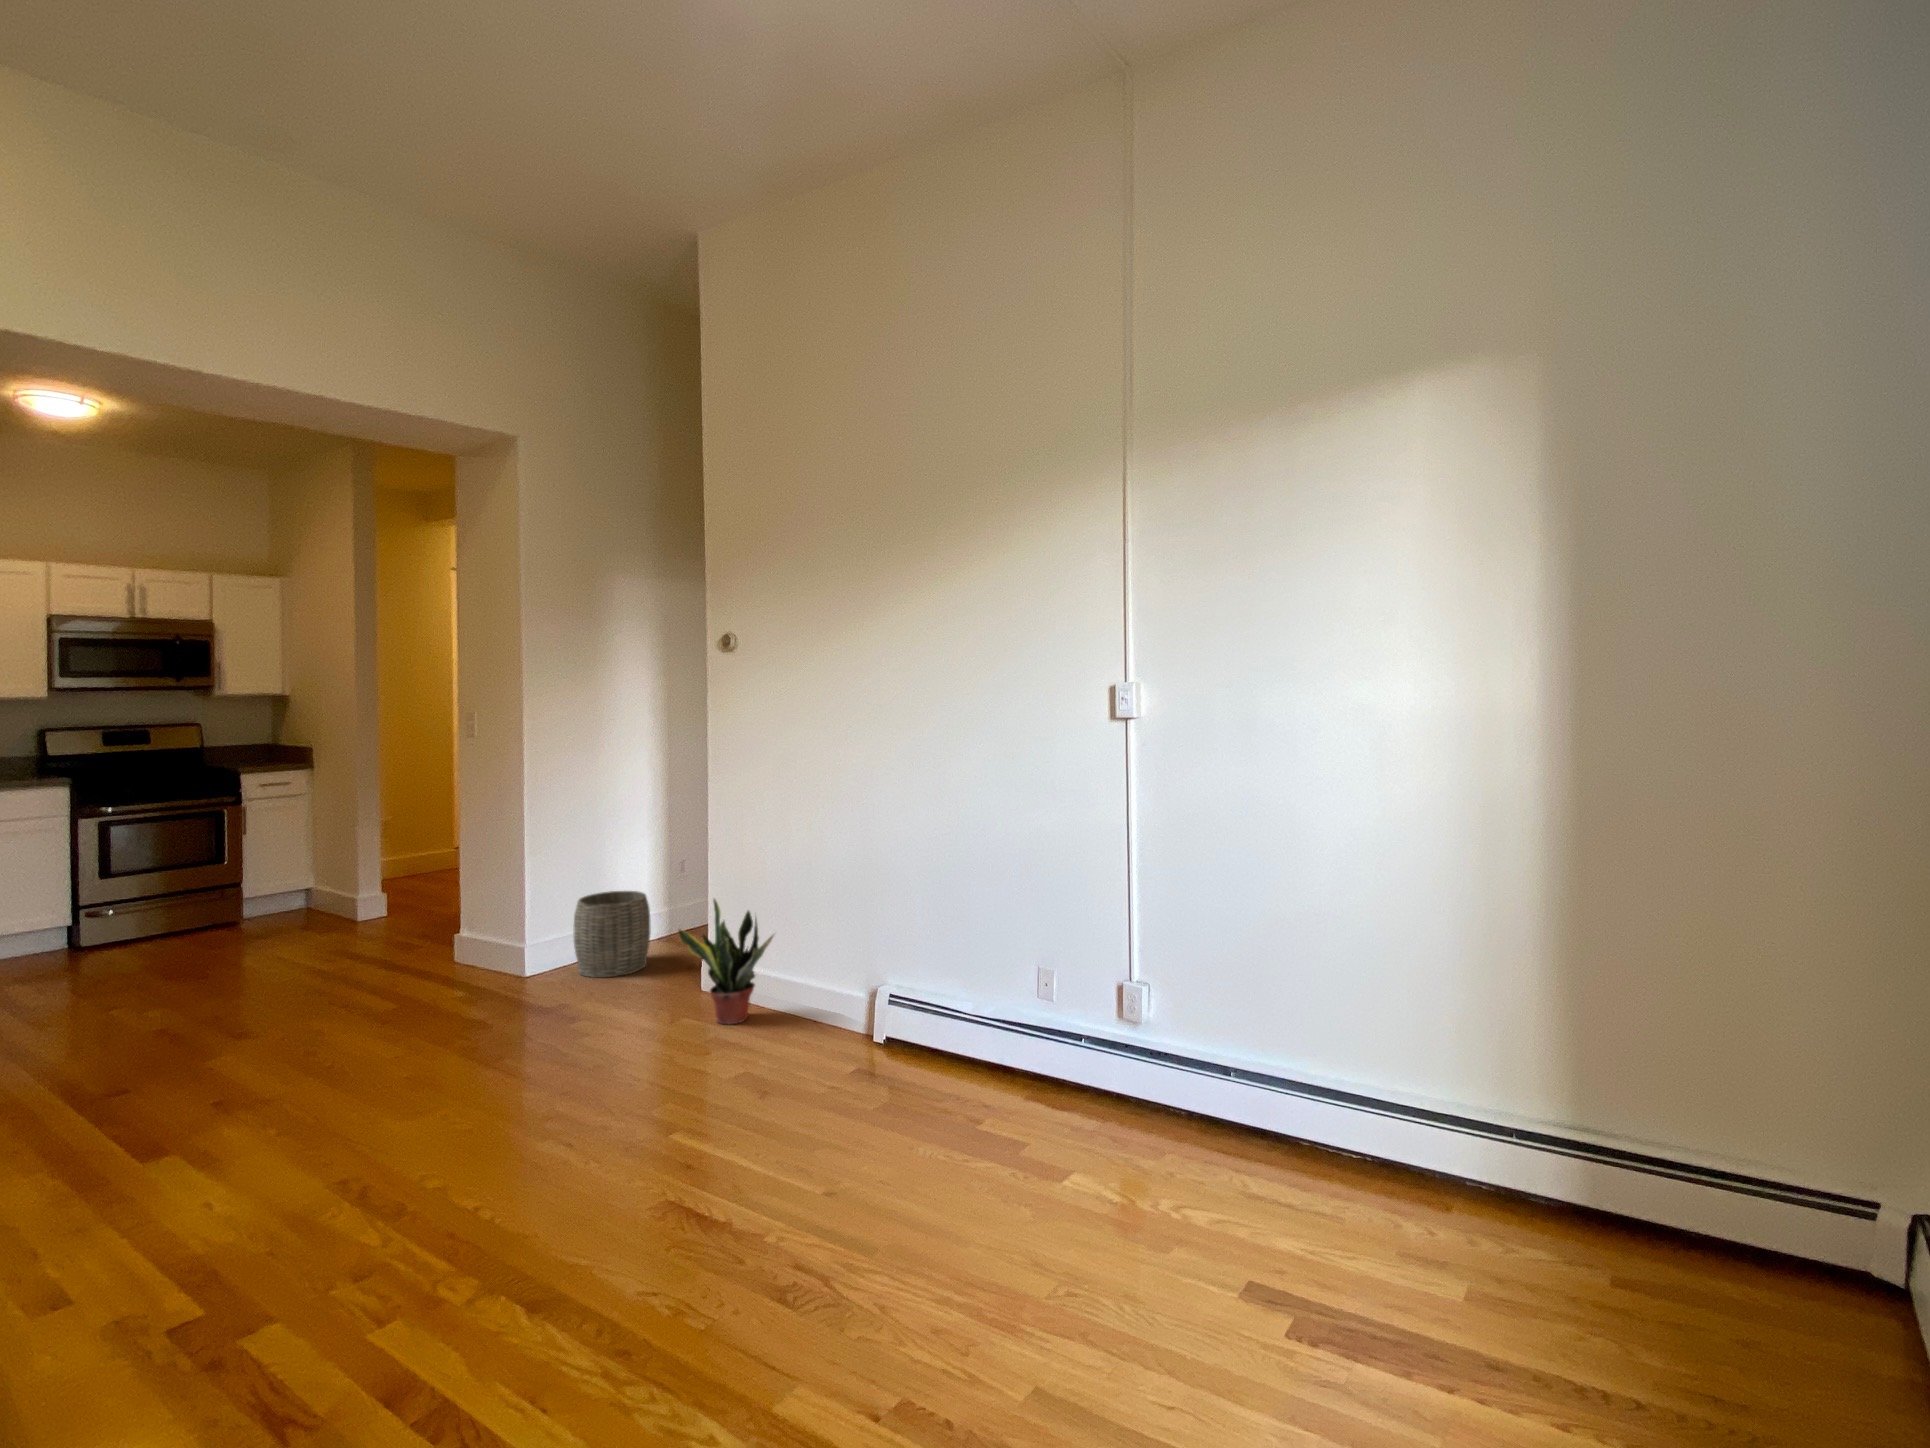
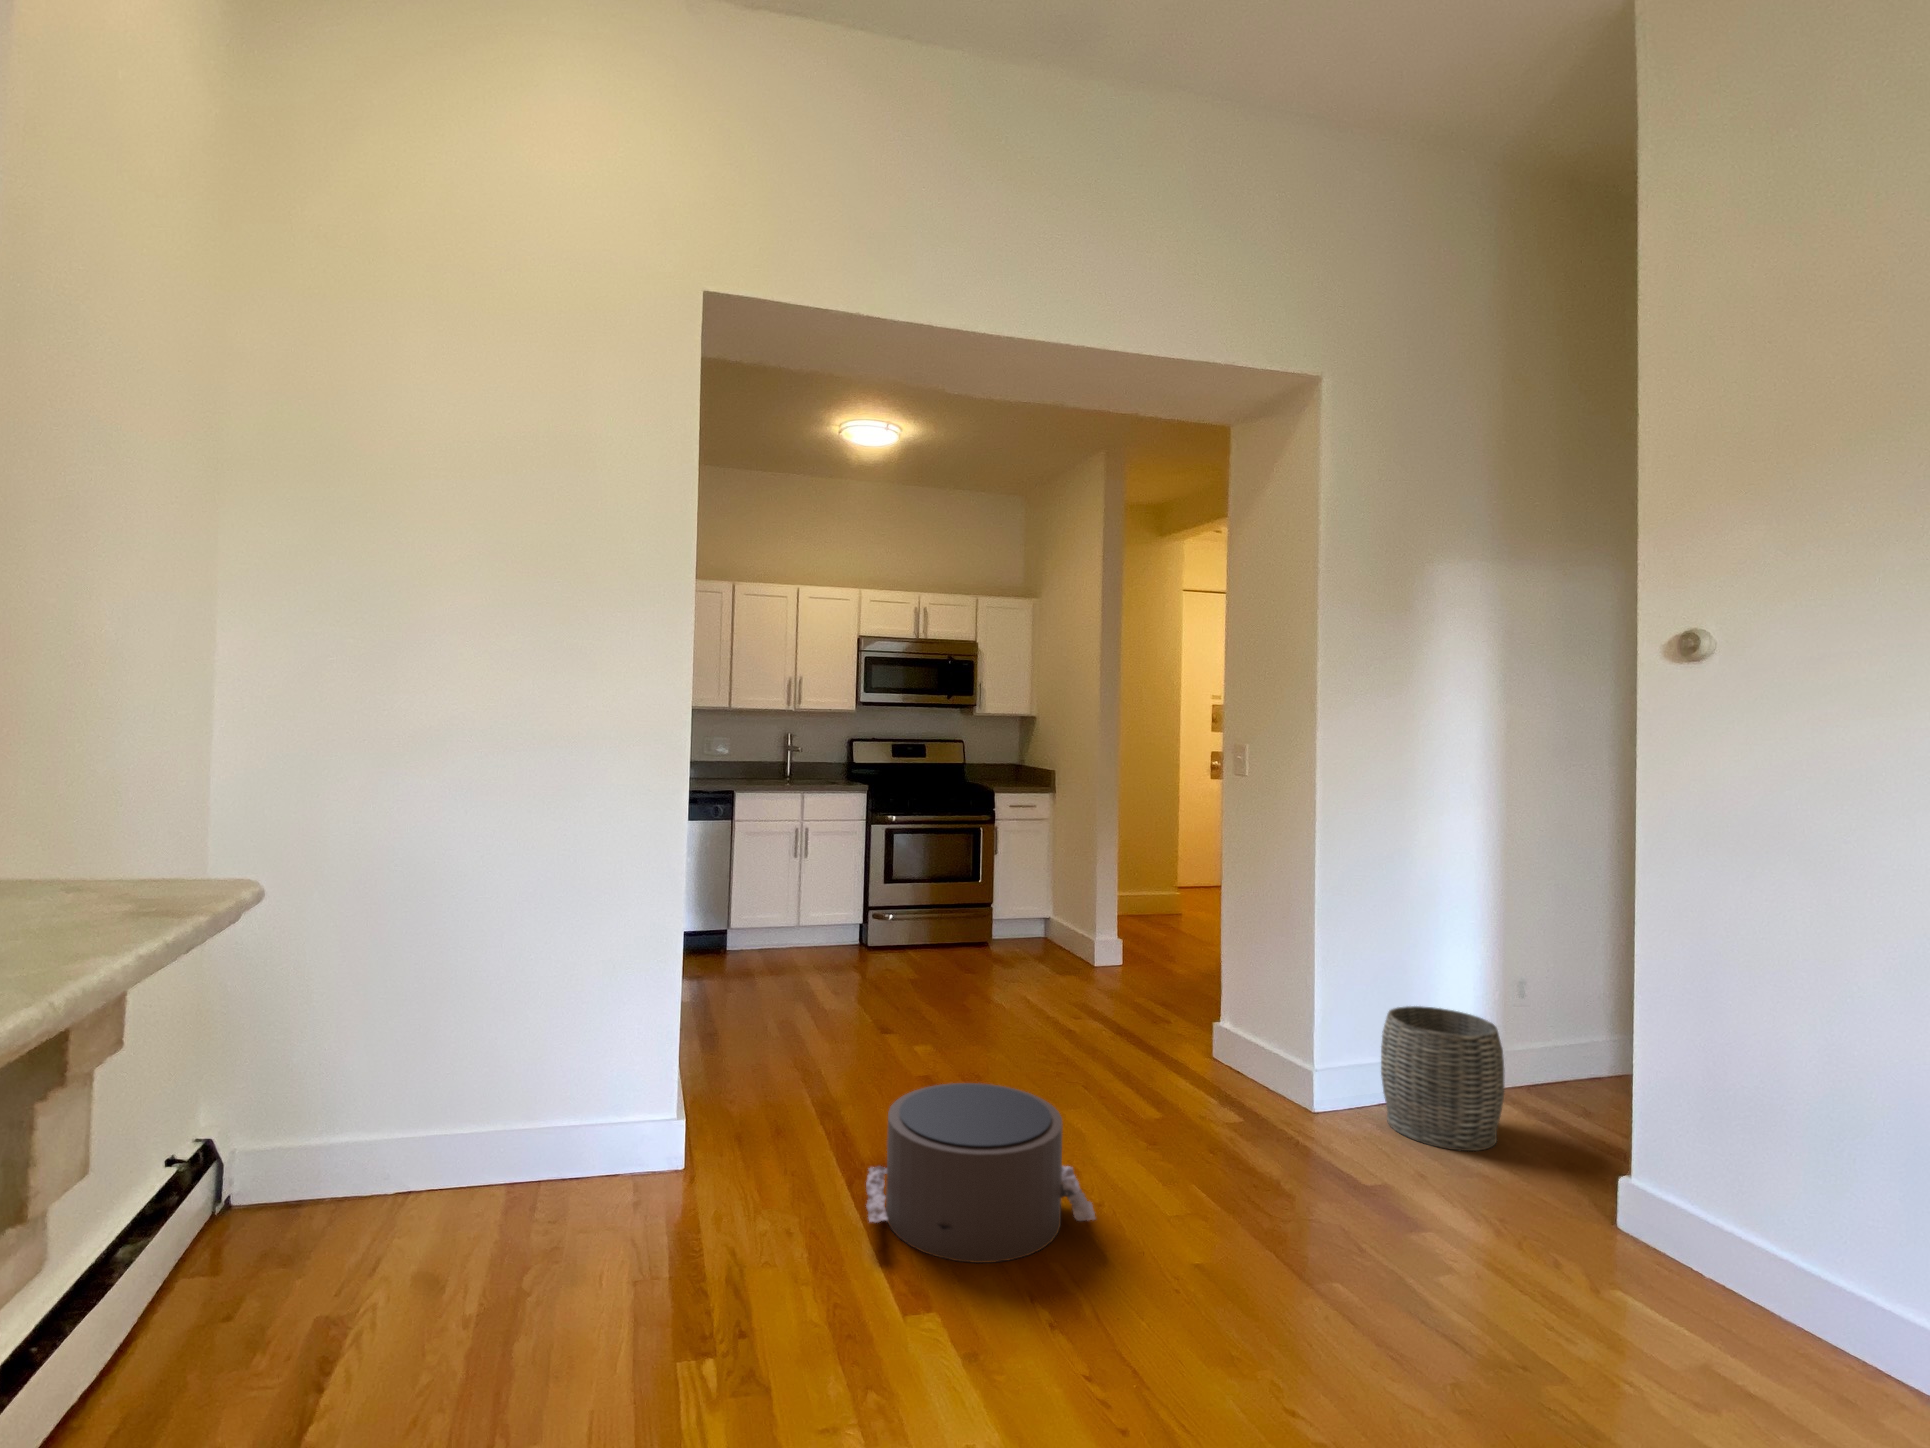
potted plant: present [679,899,774,1024] -> none [1647,1086,1885,1362]
pouf: none [98,1005,324,1136] -> present [866,1083,1096,1263]

